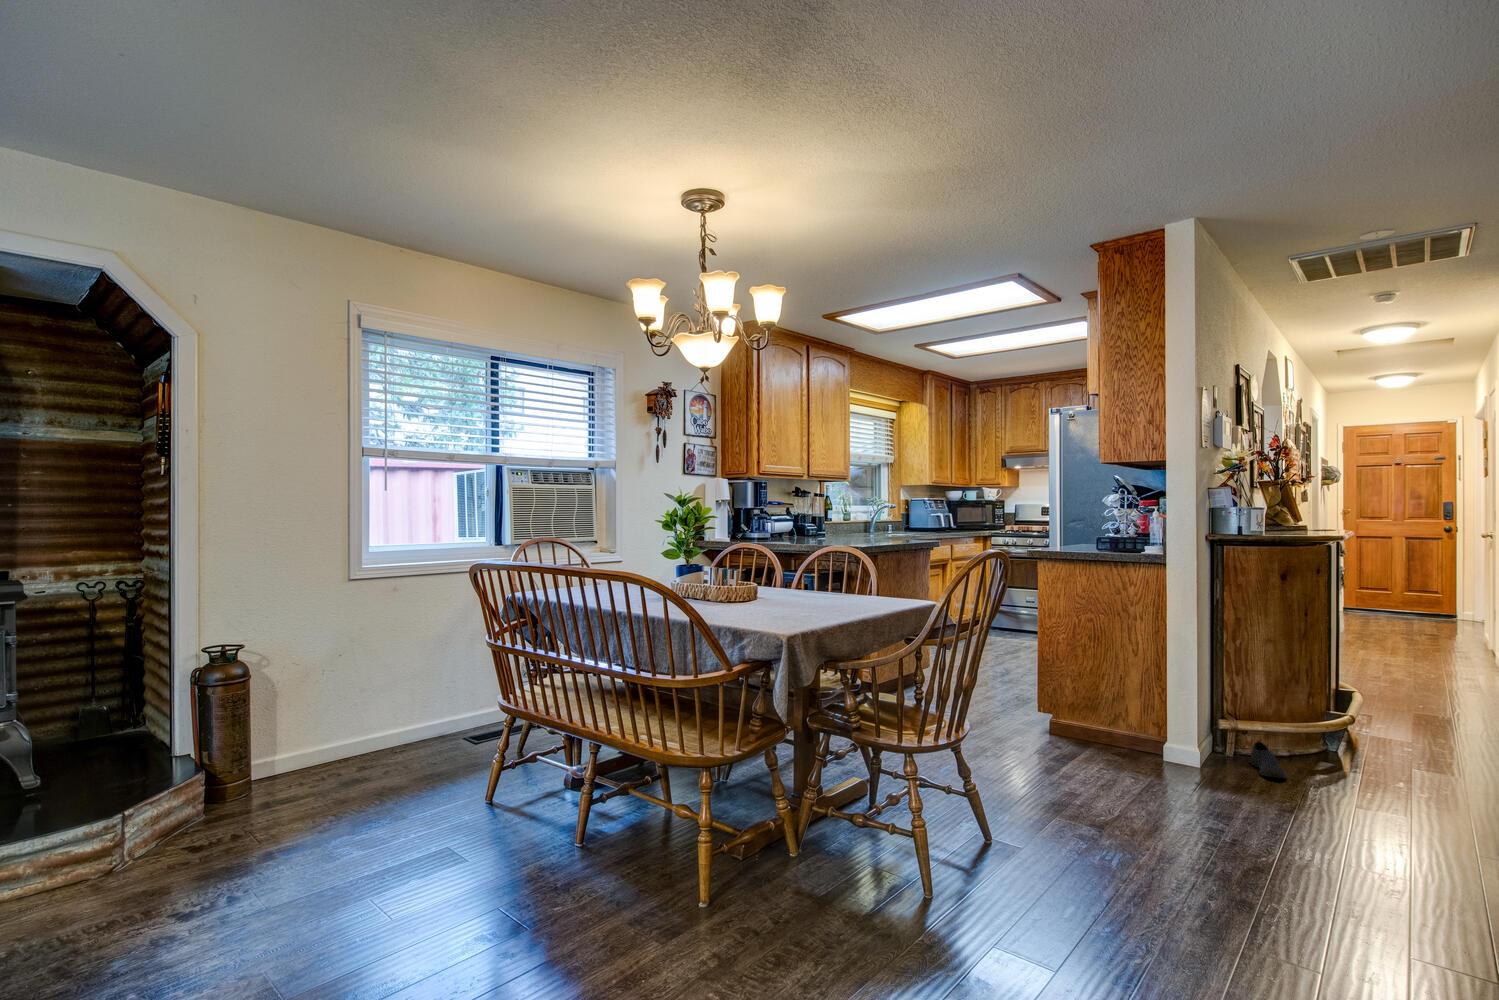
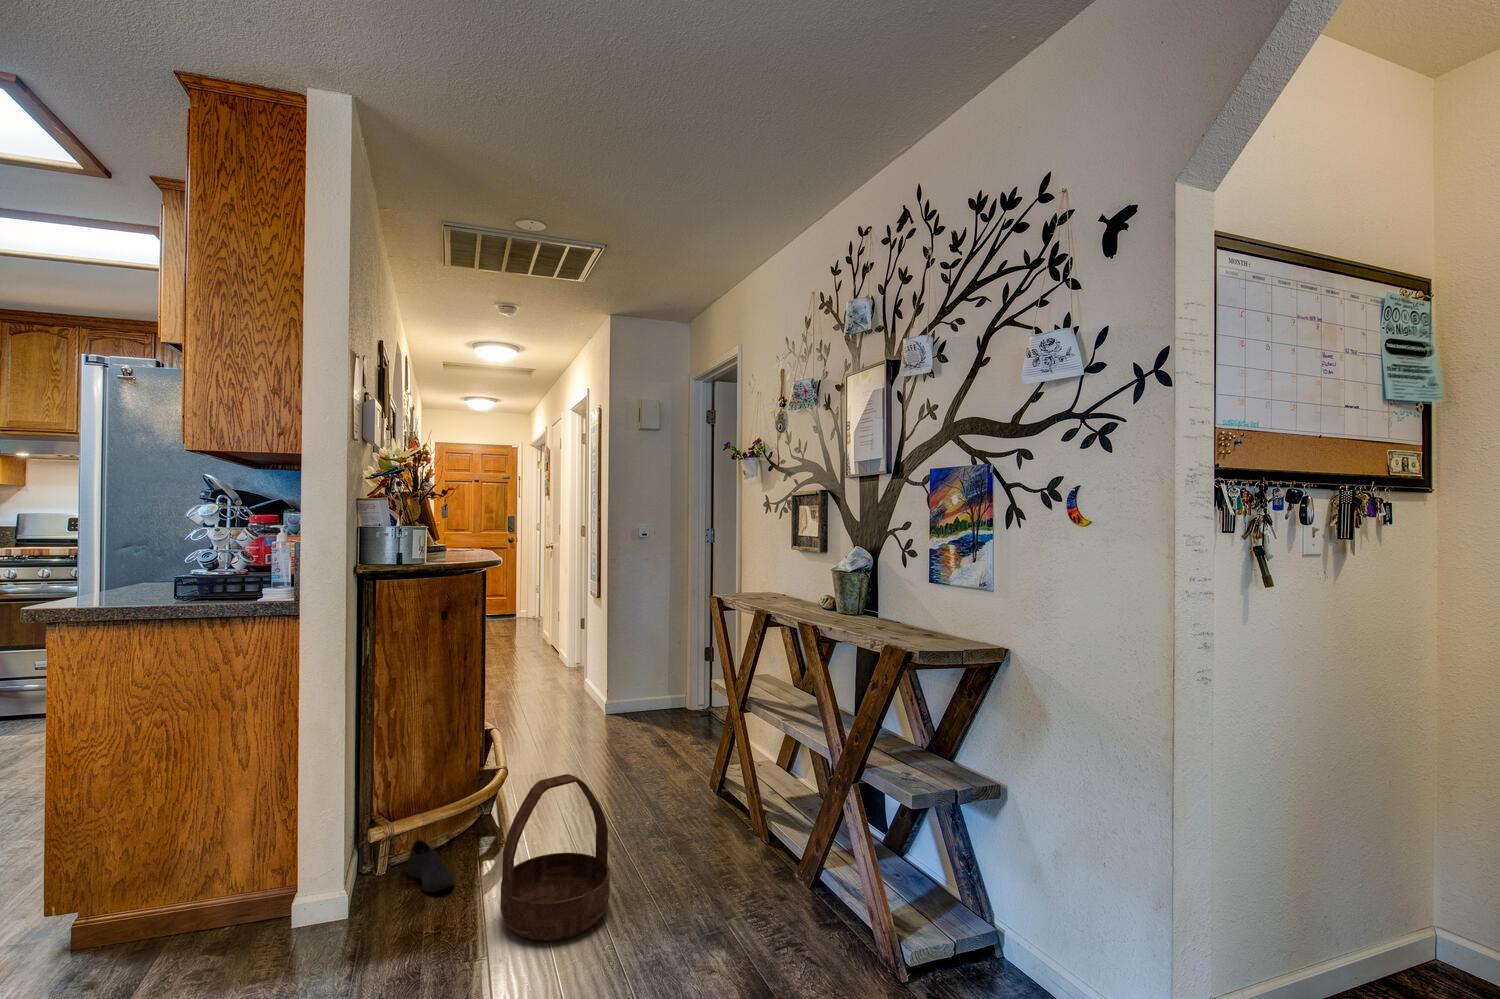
basket: none [1315,710,1427,839] -> present [500,774,610,941]

